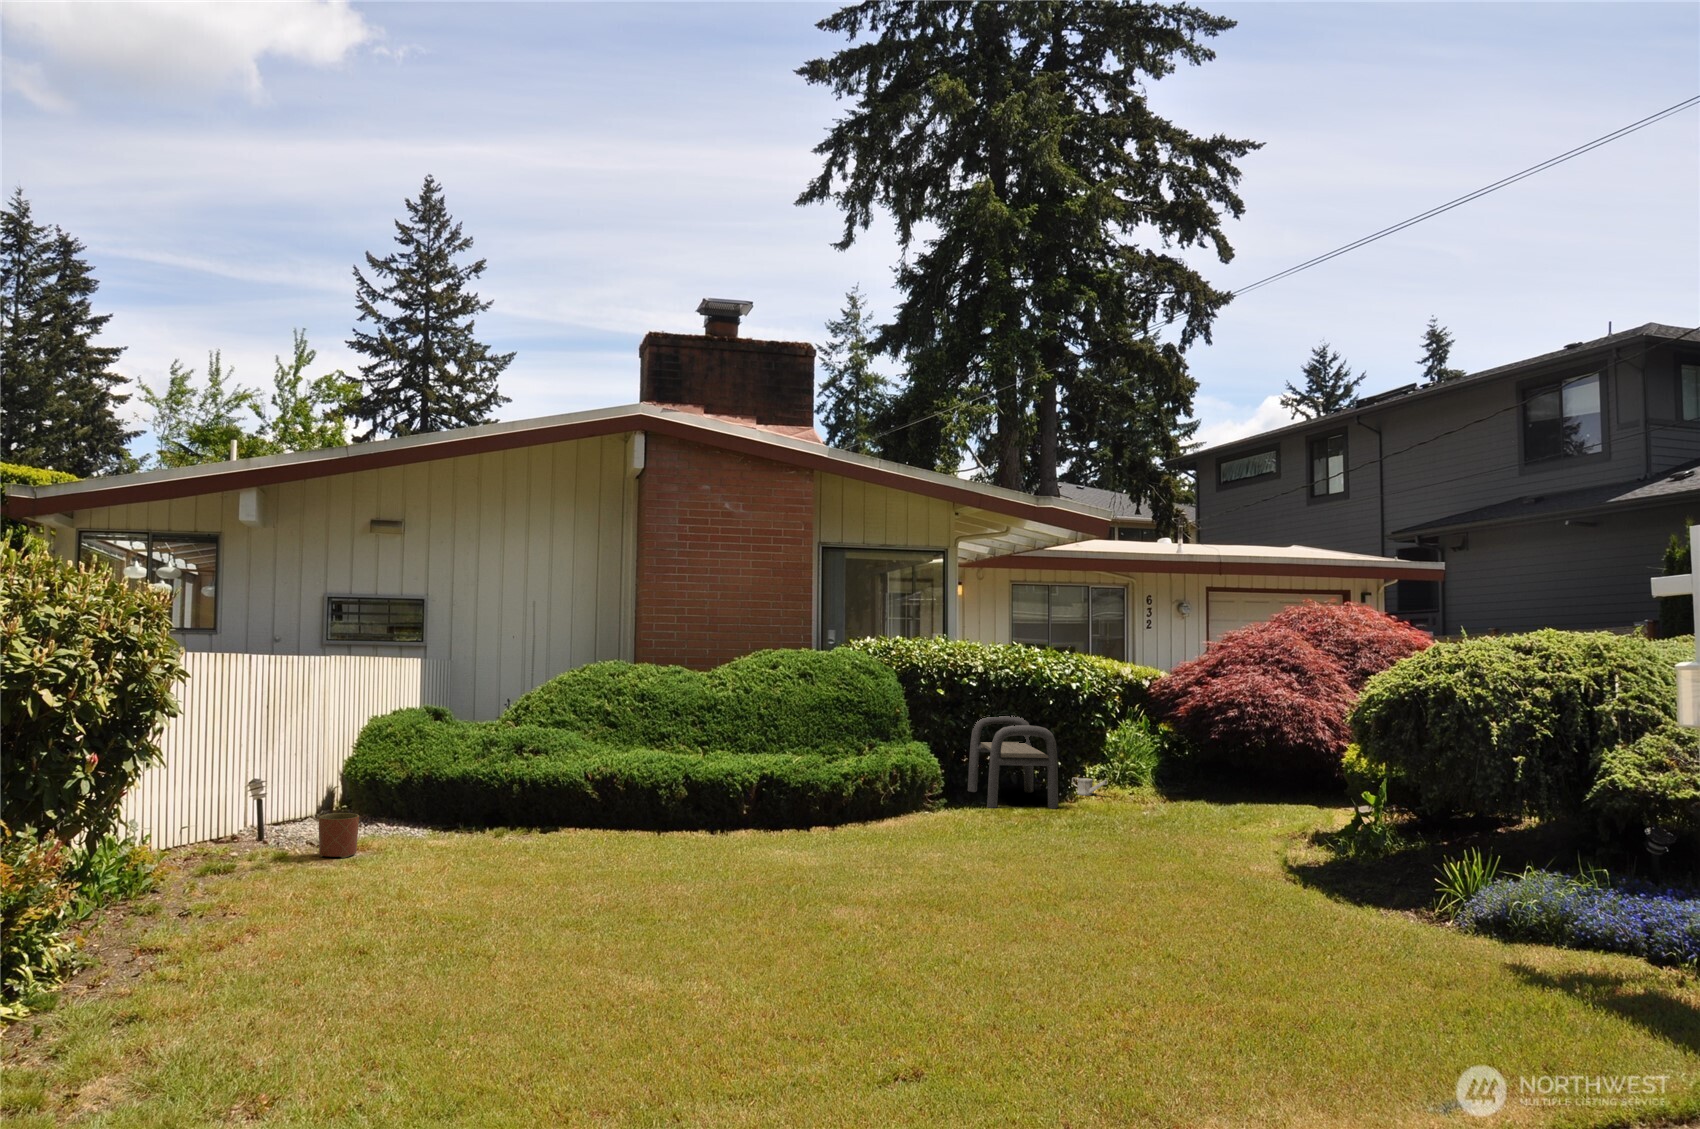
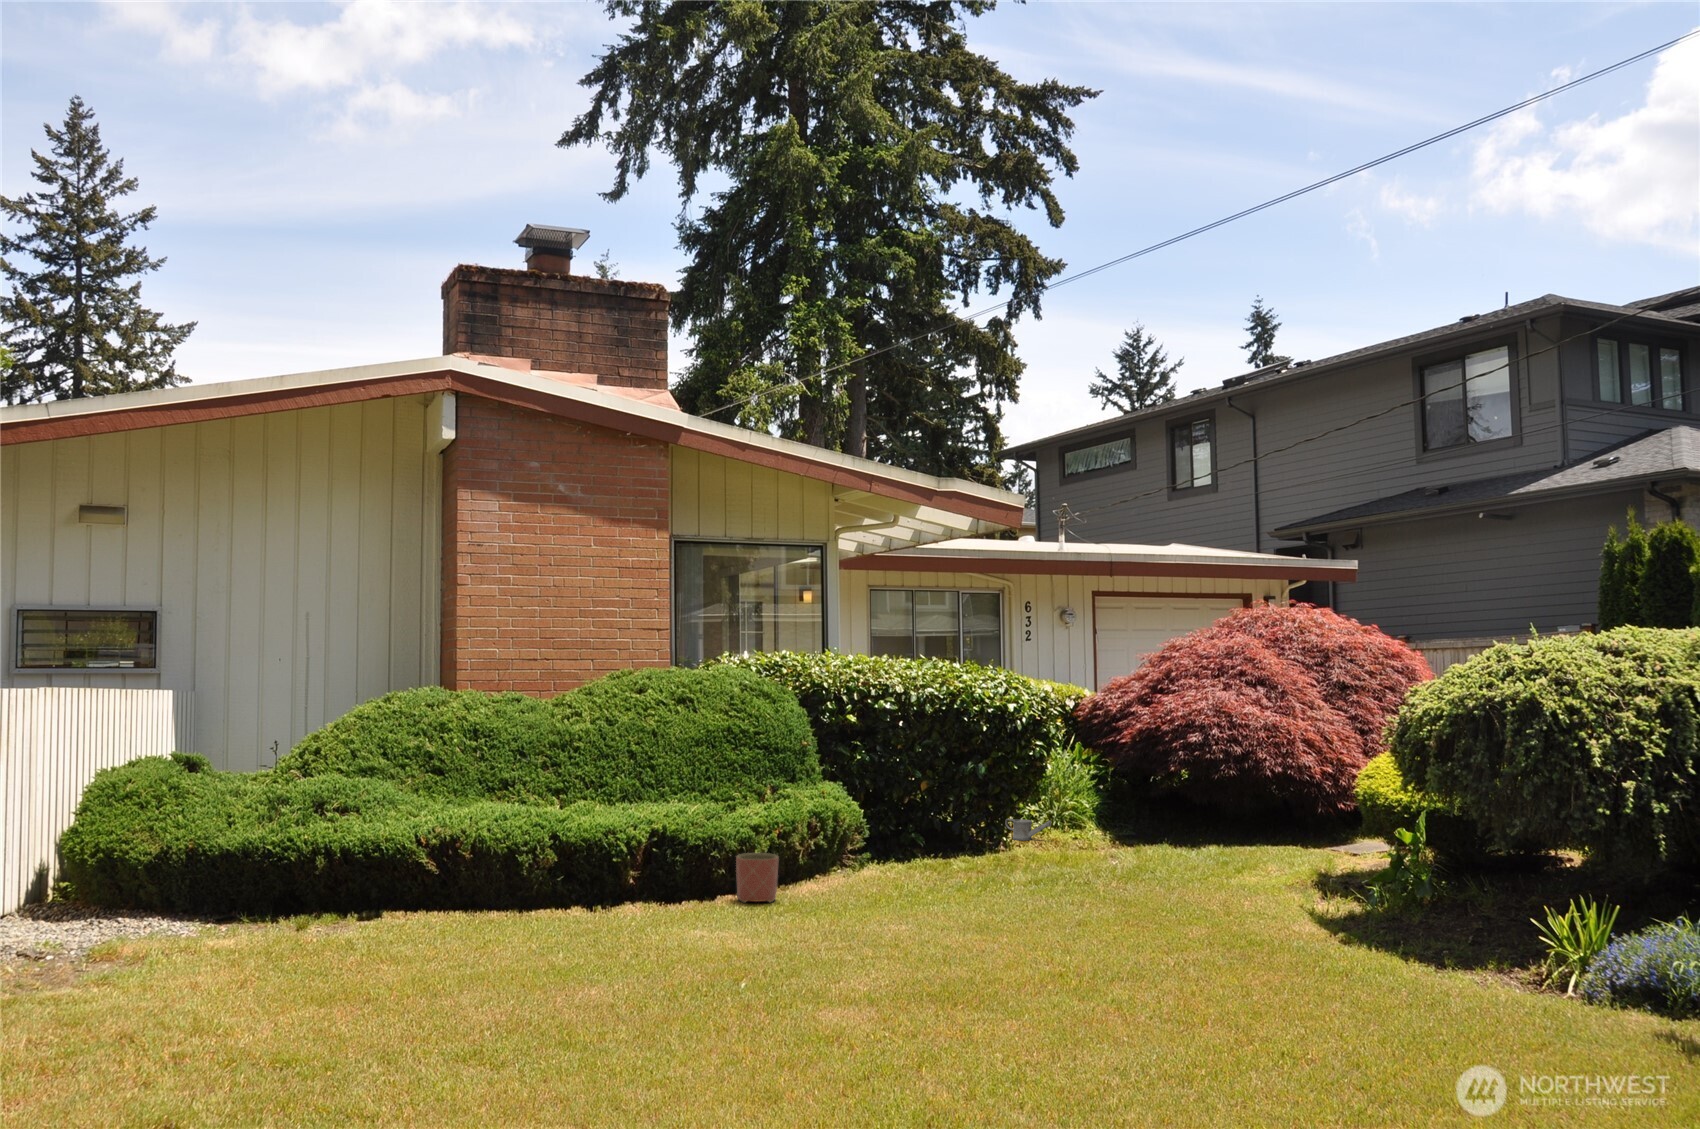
bench: present [968,715,1058,809] -> none [882,745,1005,862]
planter: present [319,813,359,858] -> present [736,853,779,903]

